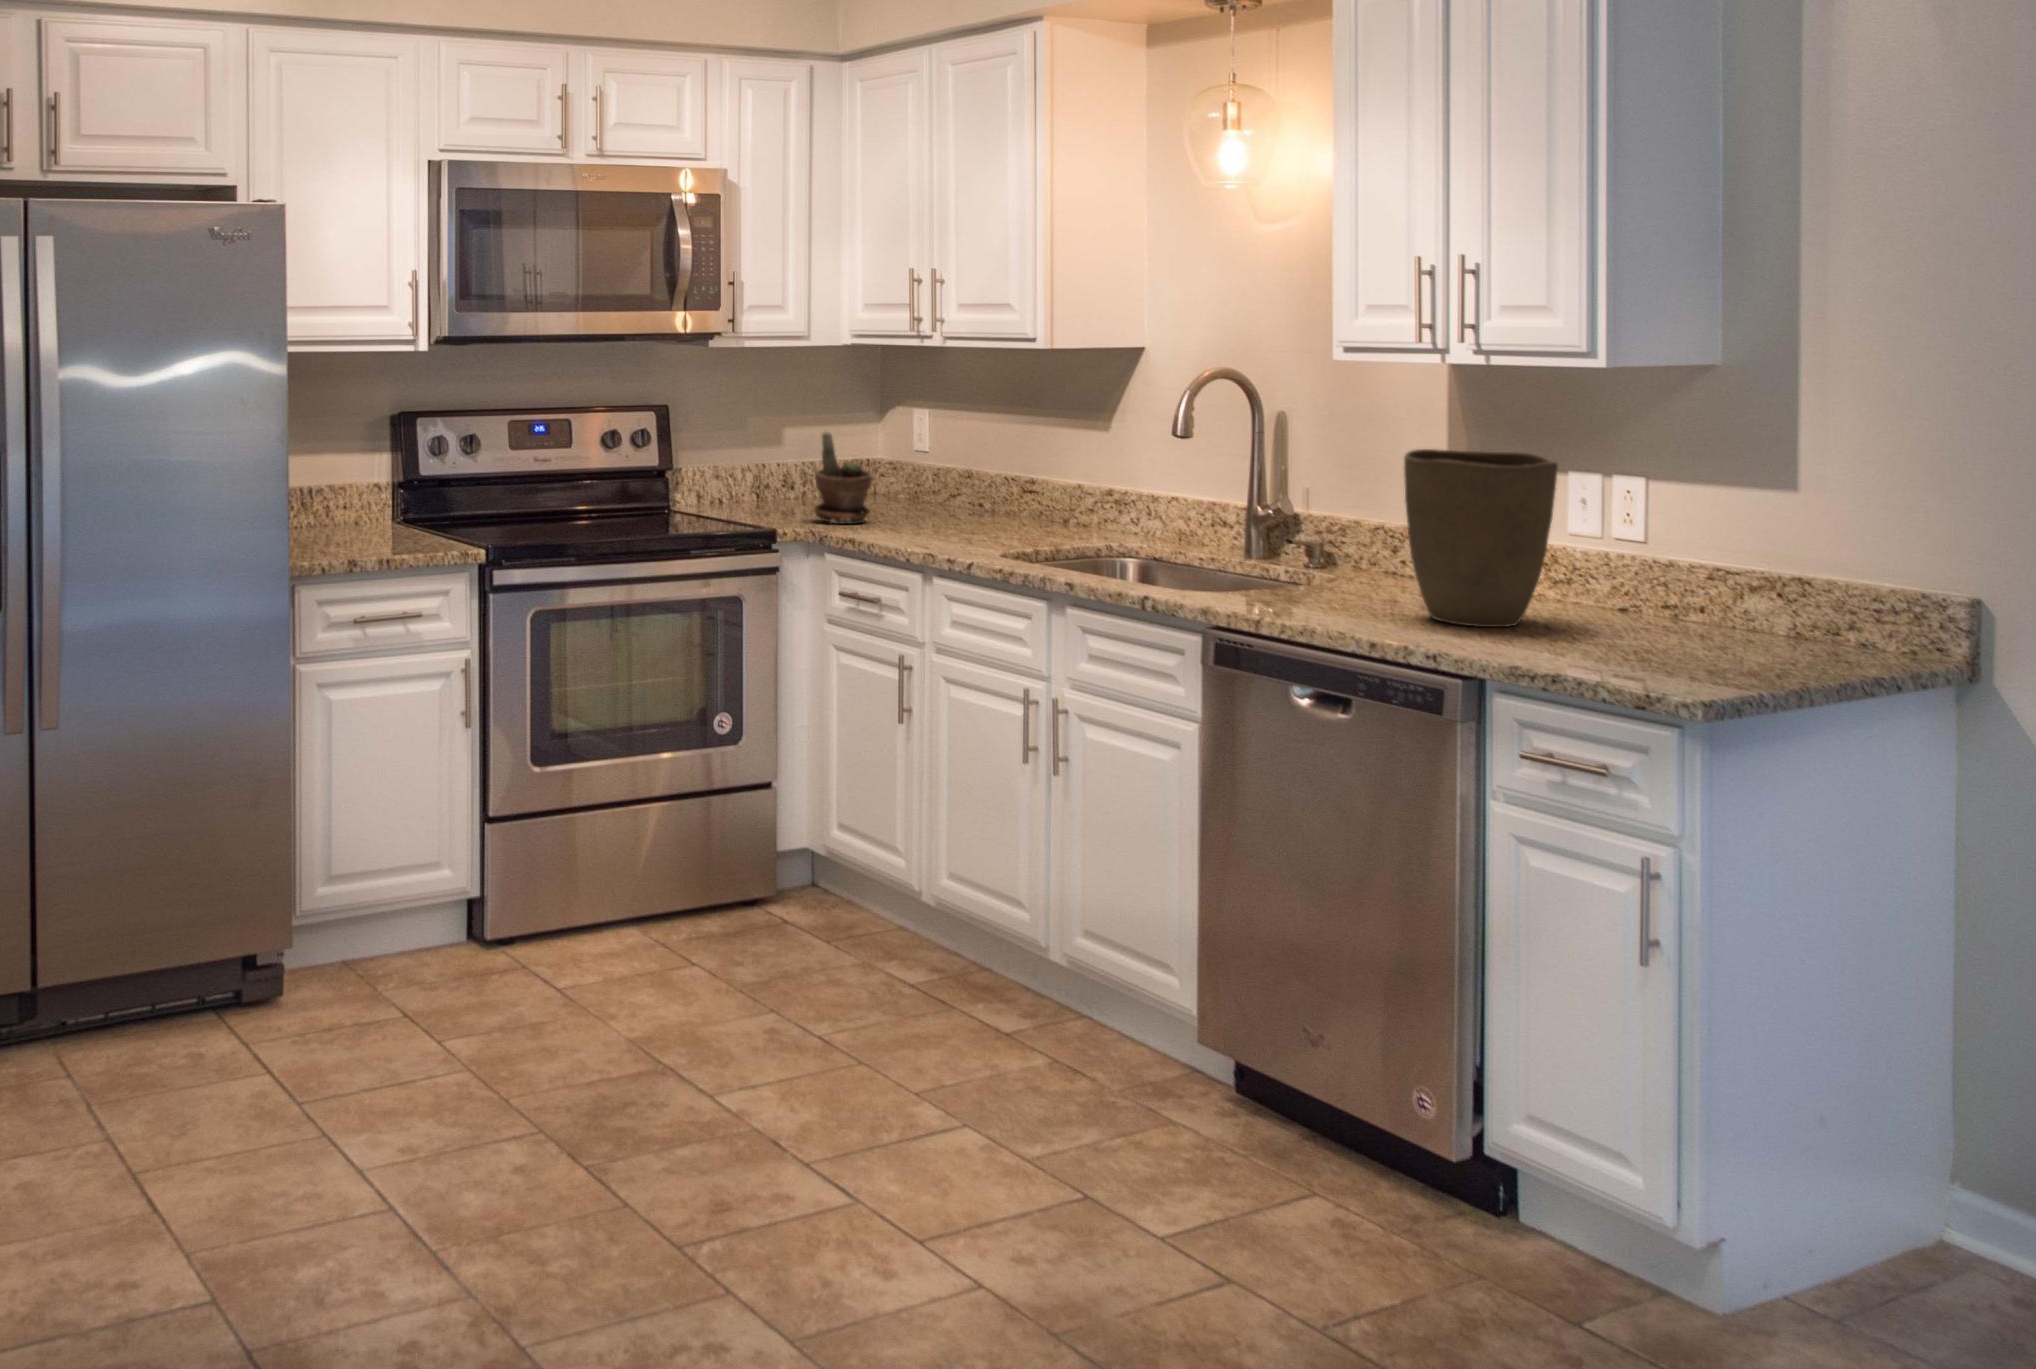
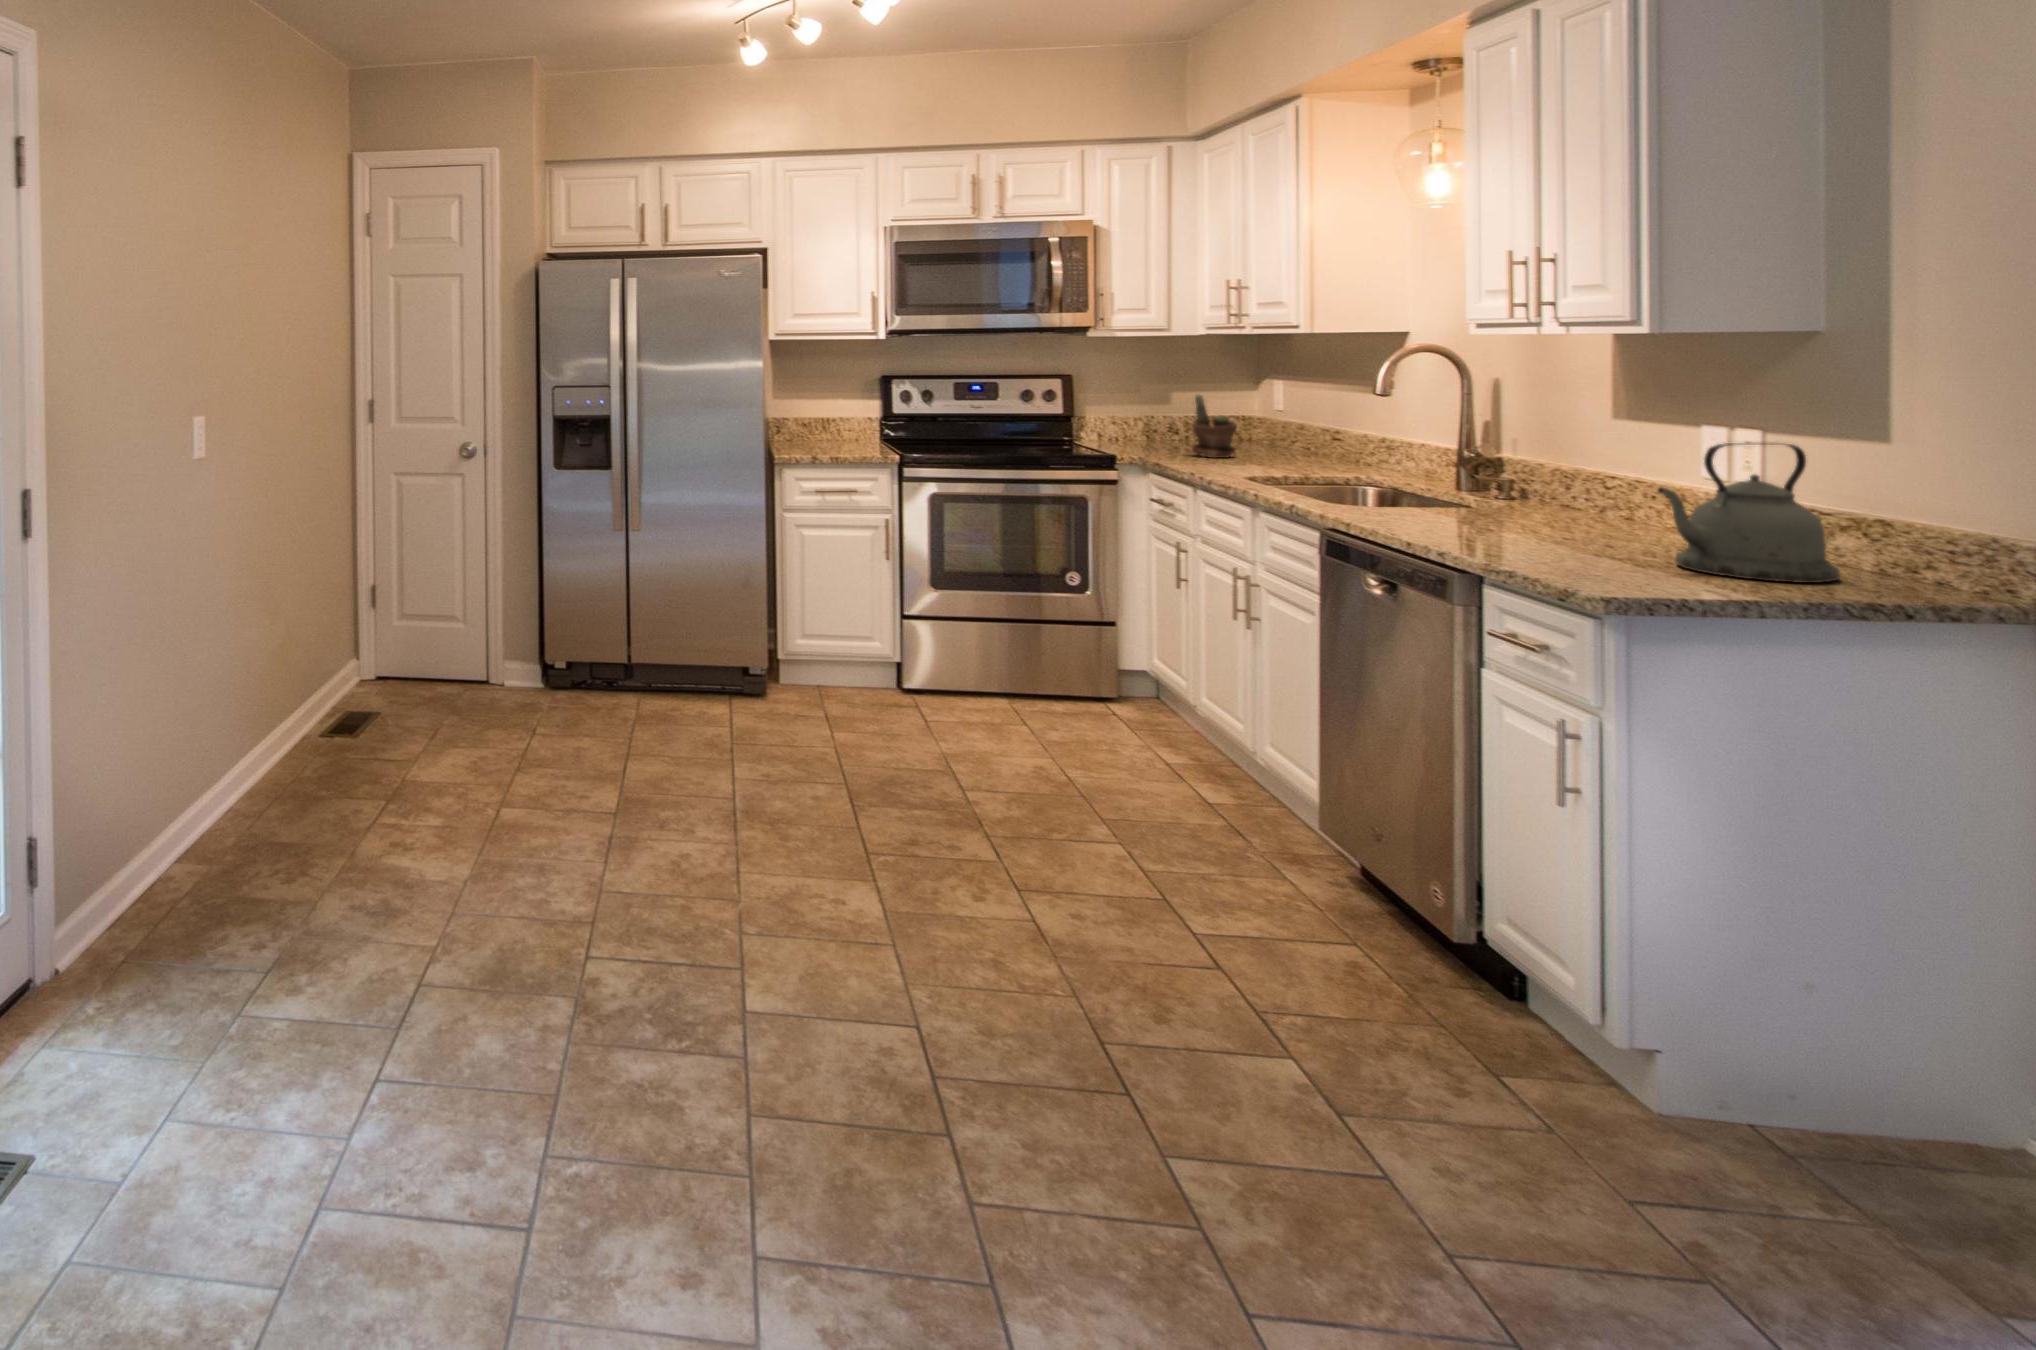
vase: present [1404,449,1558,627] -> none [1494,404,1642,543]
kettle: none [1643,495,1798,662] -> present [1658,443,1840,583]

